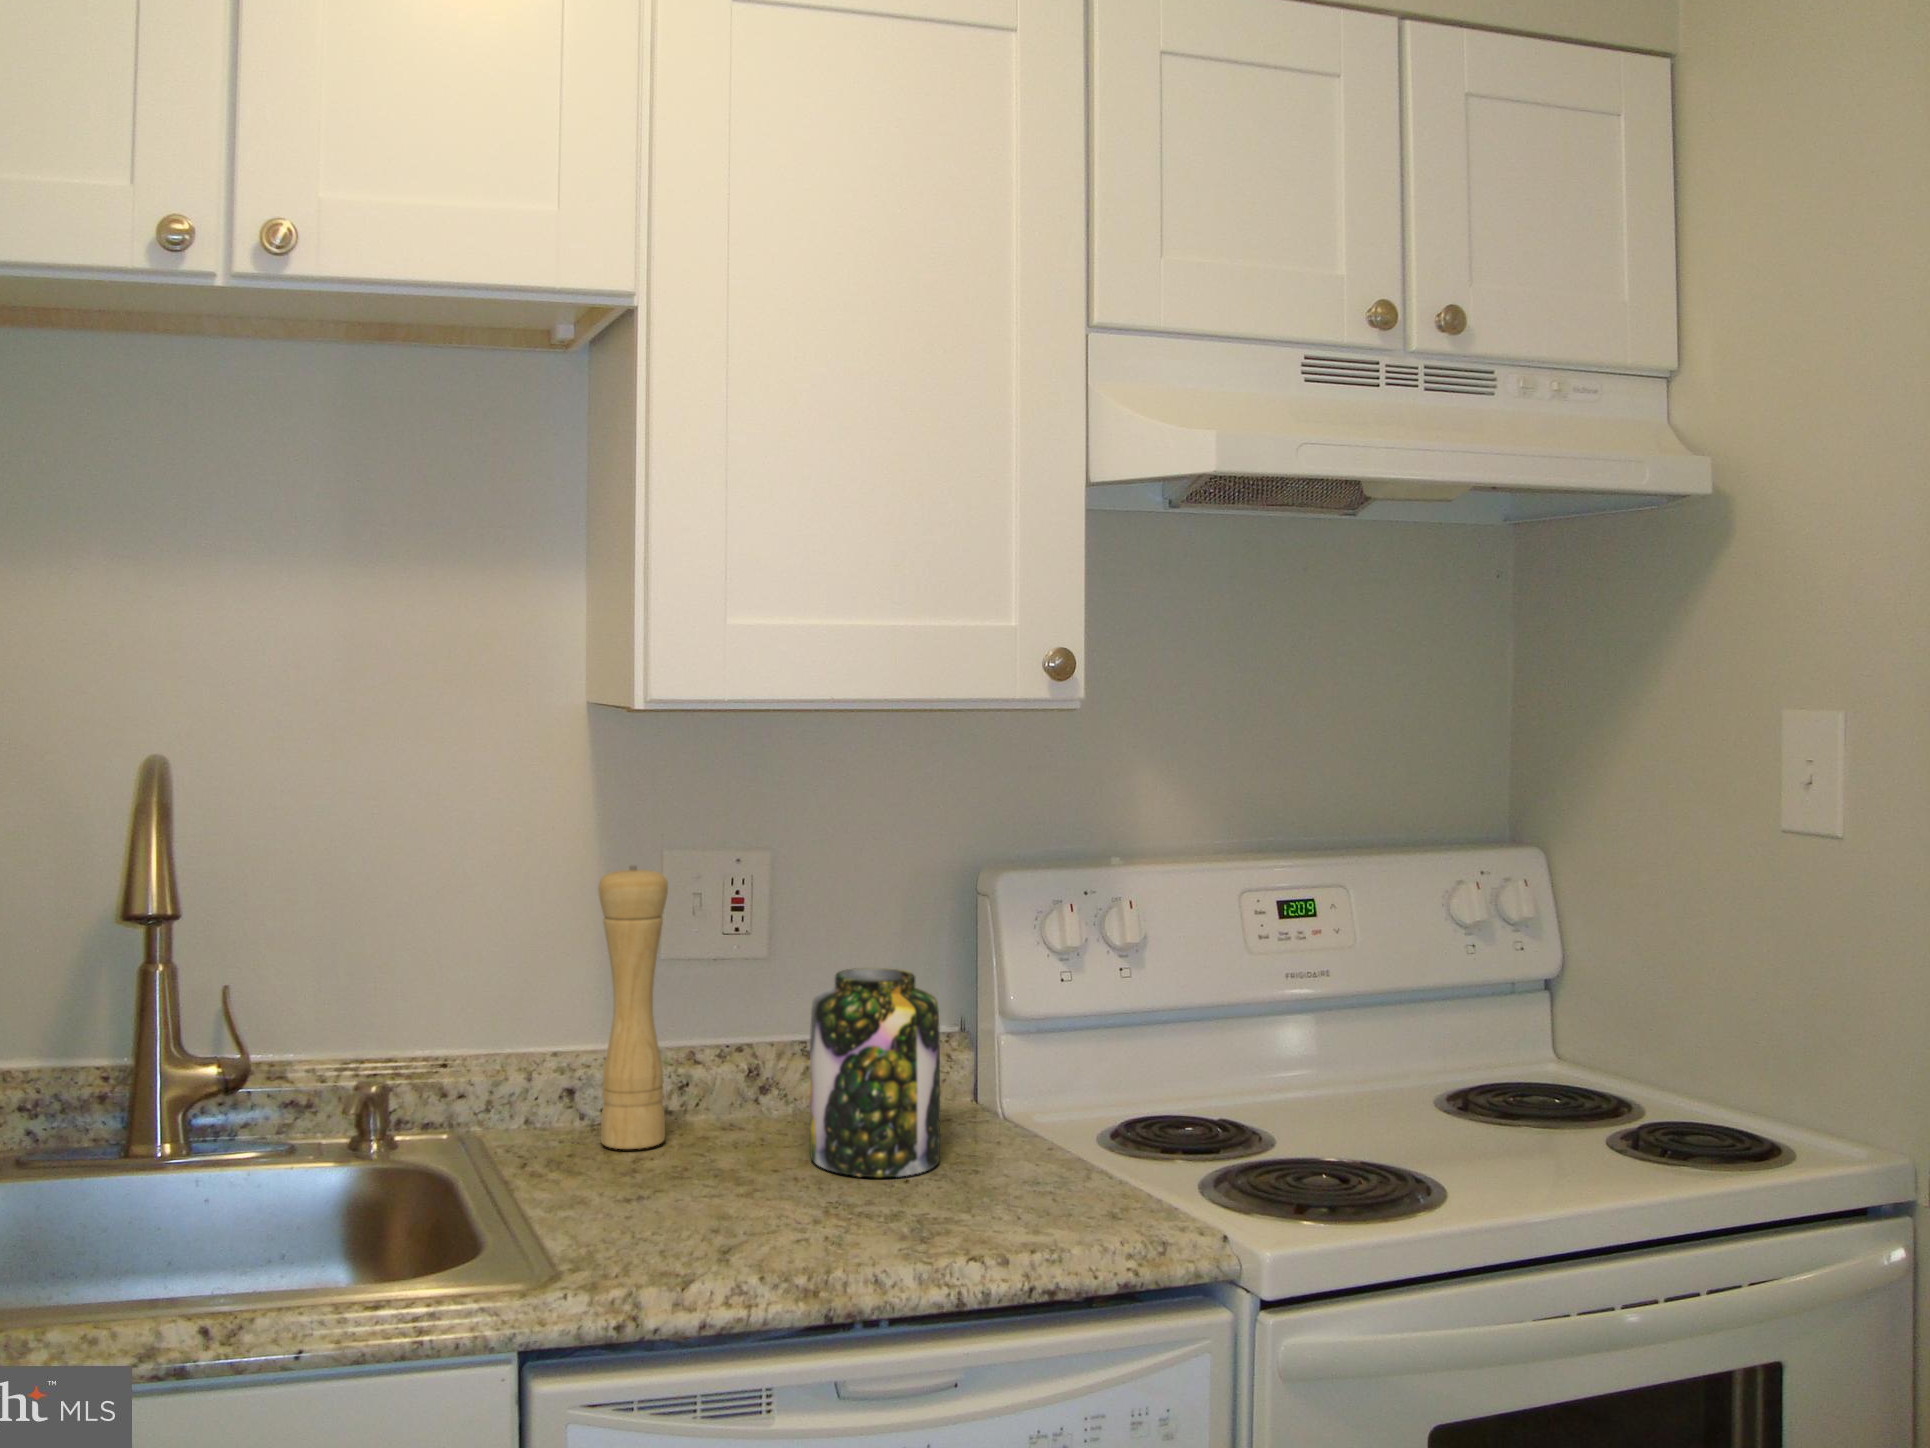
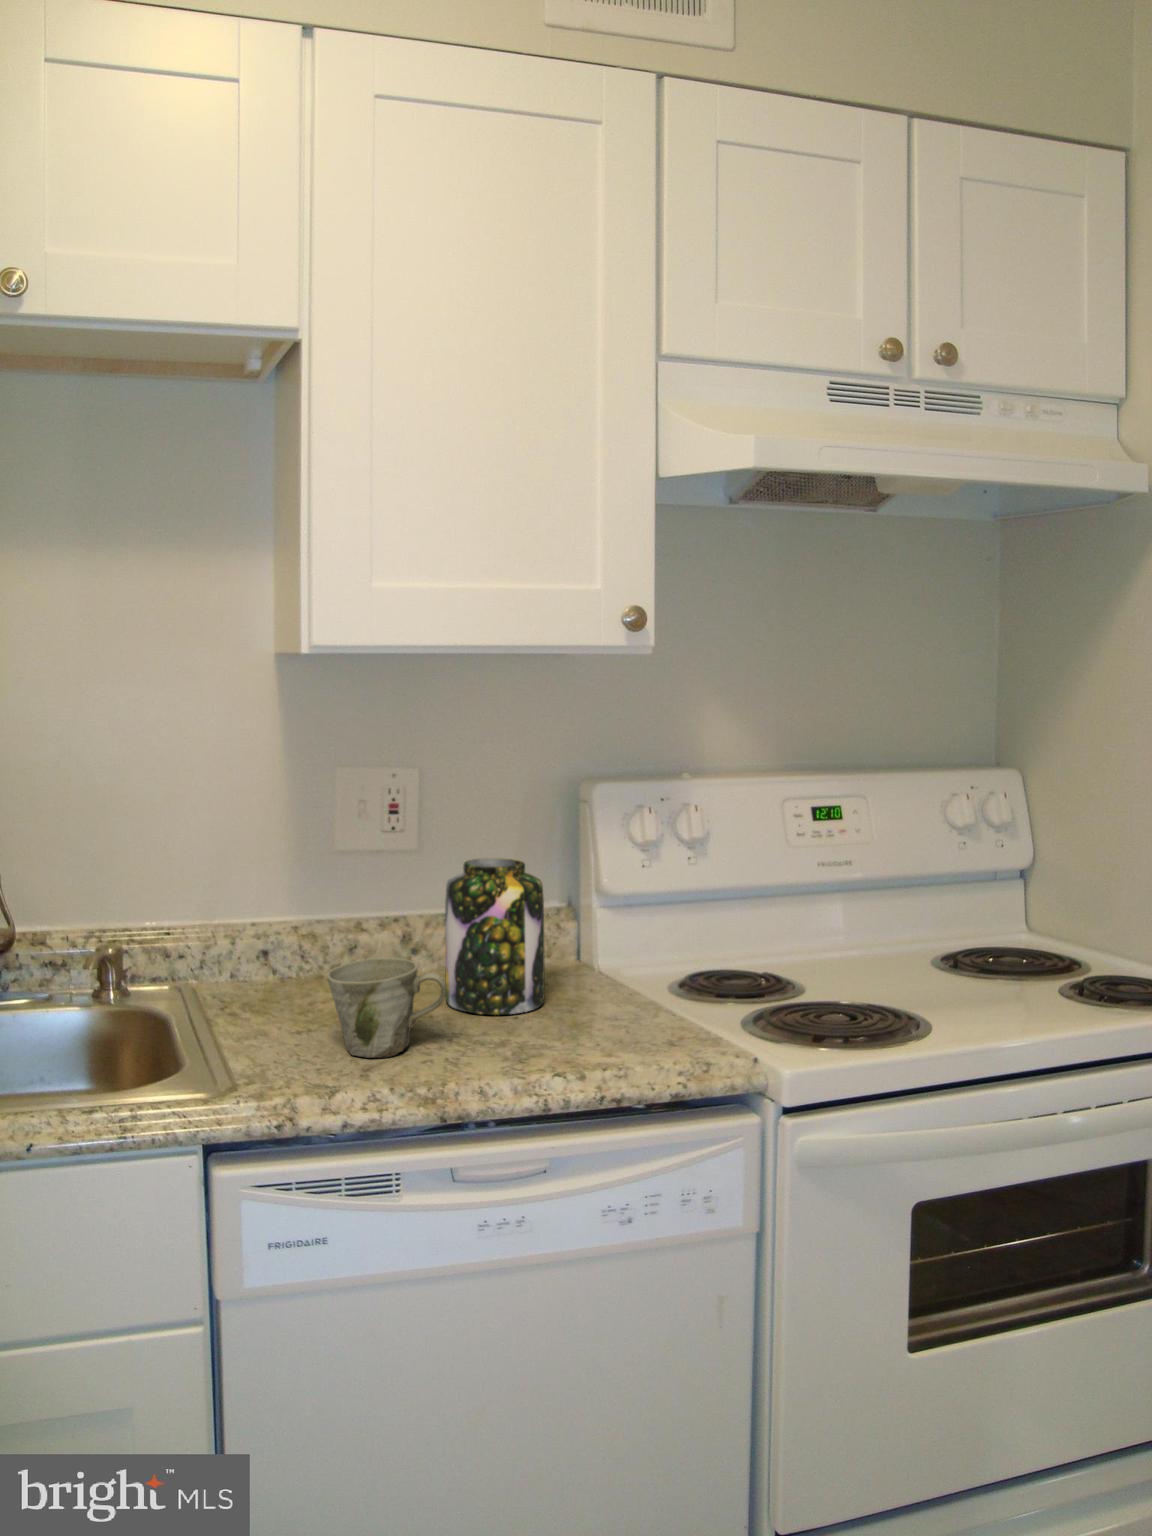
pepper mill: present [598,865,668,1149] -> none [283,781,338,995]
mug: none [669,1102,822,1235] -> present [327,958,447,1058]

